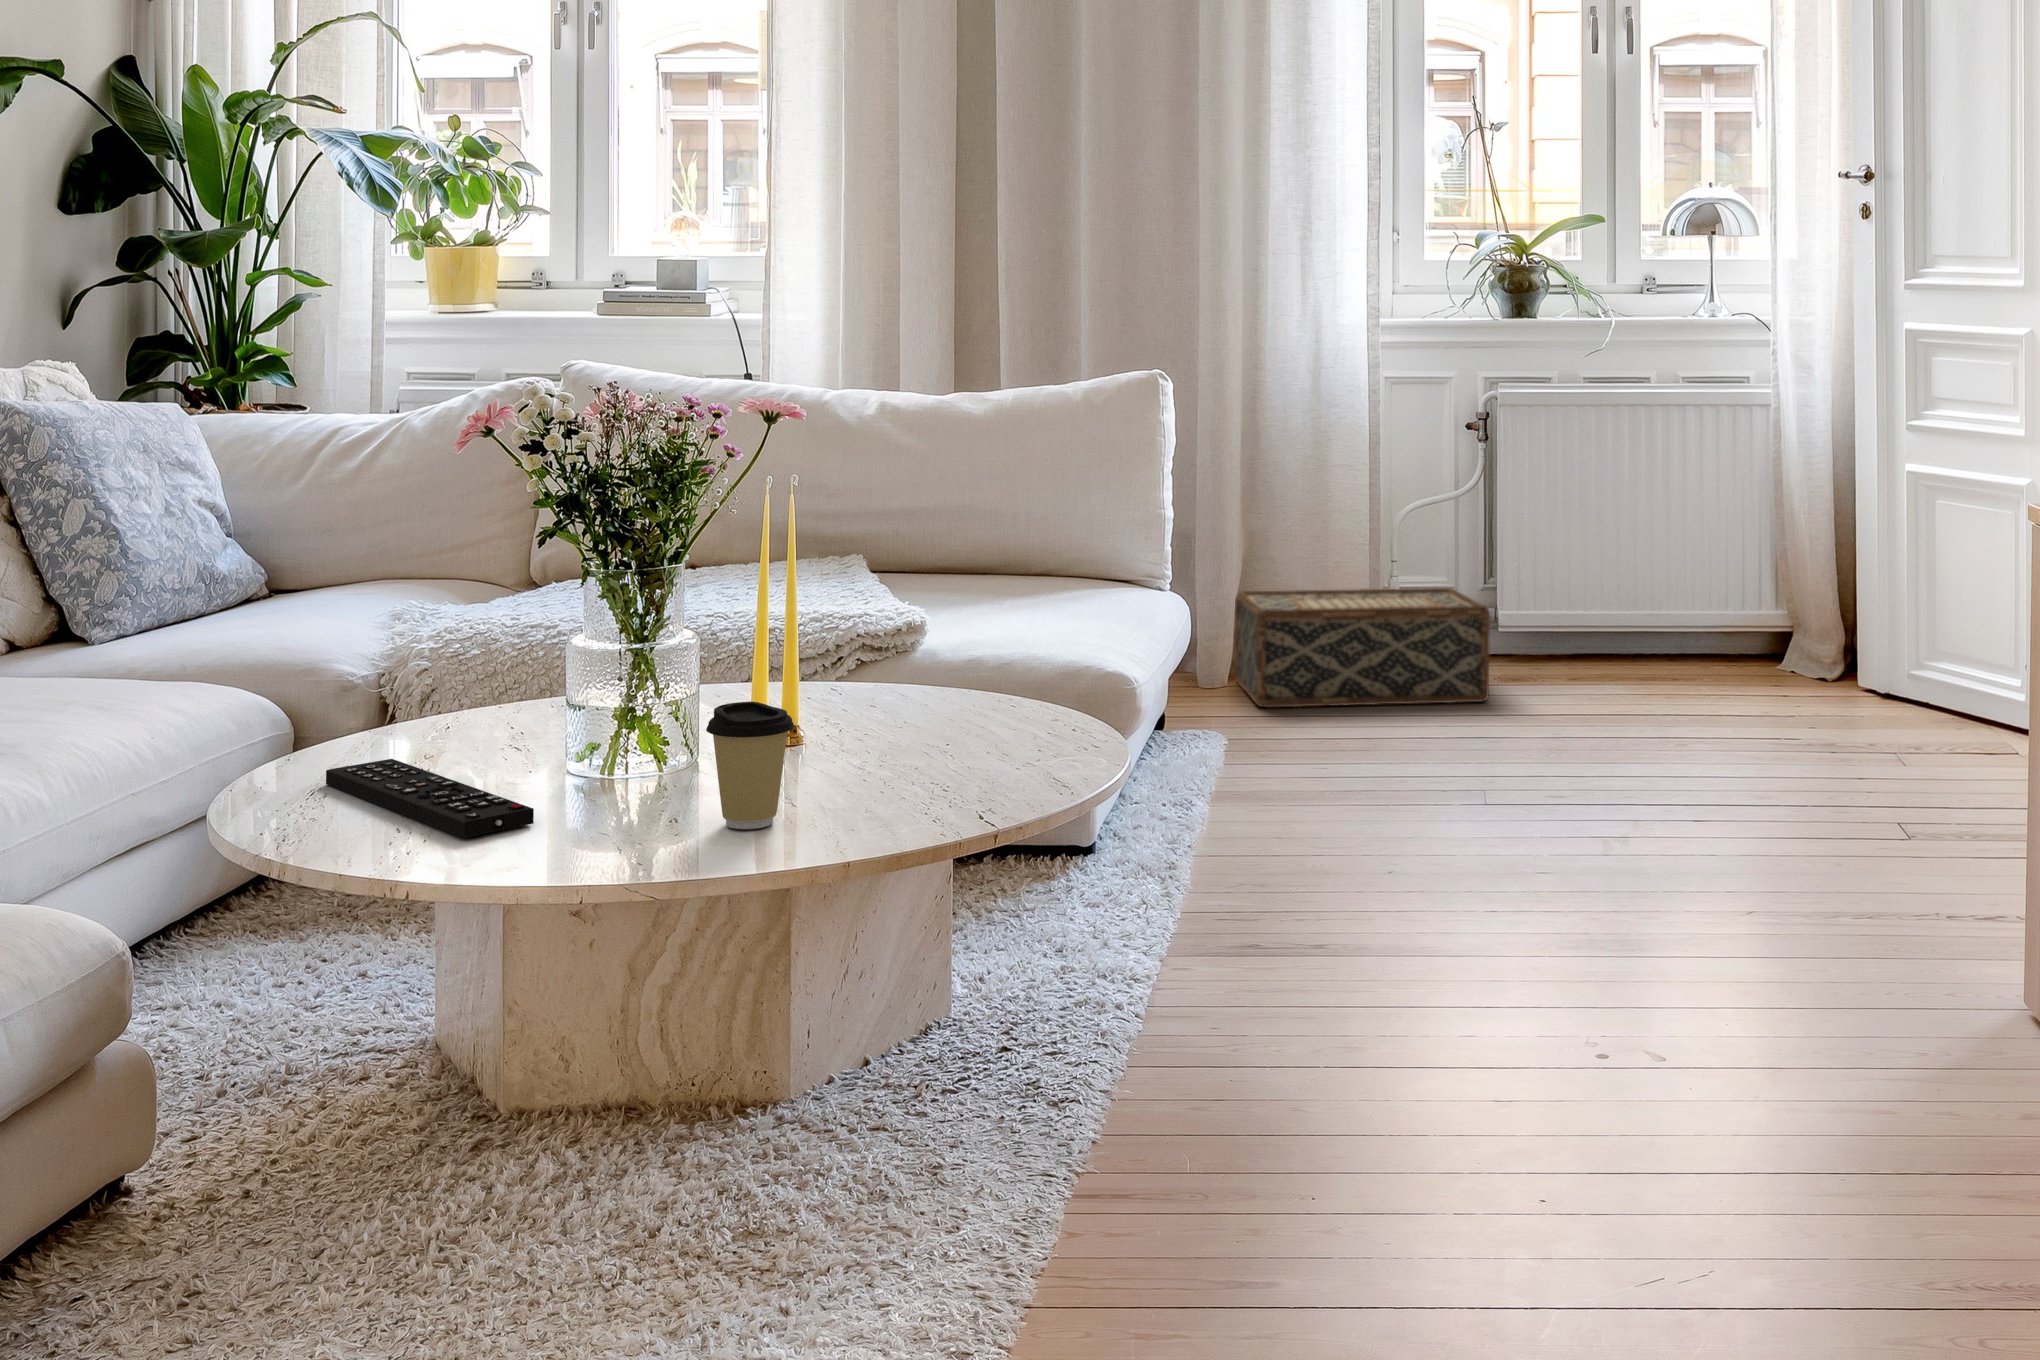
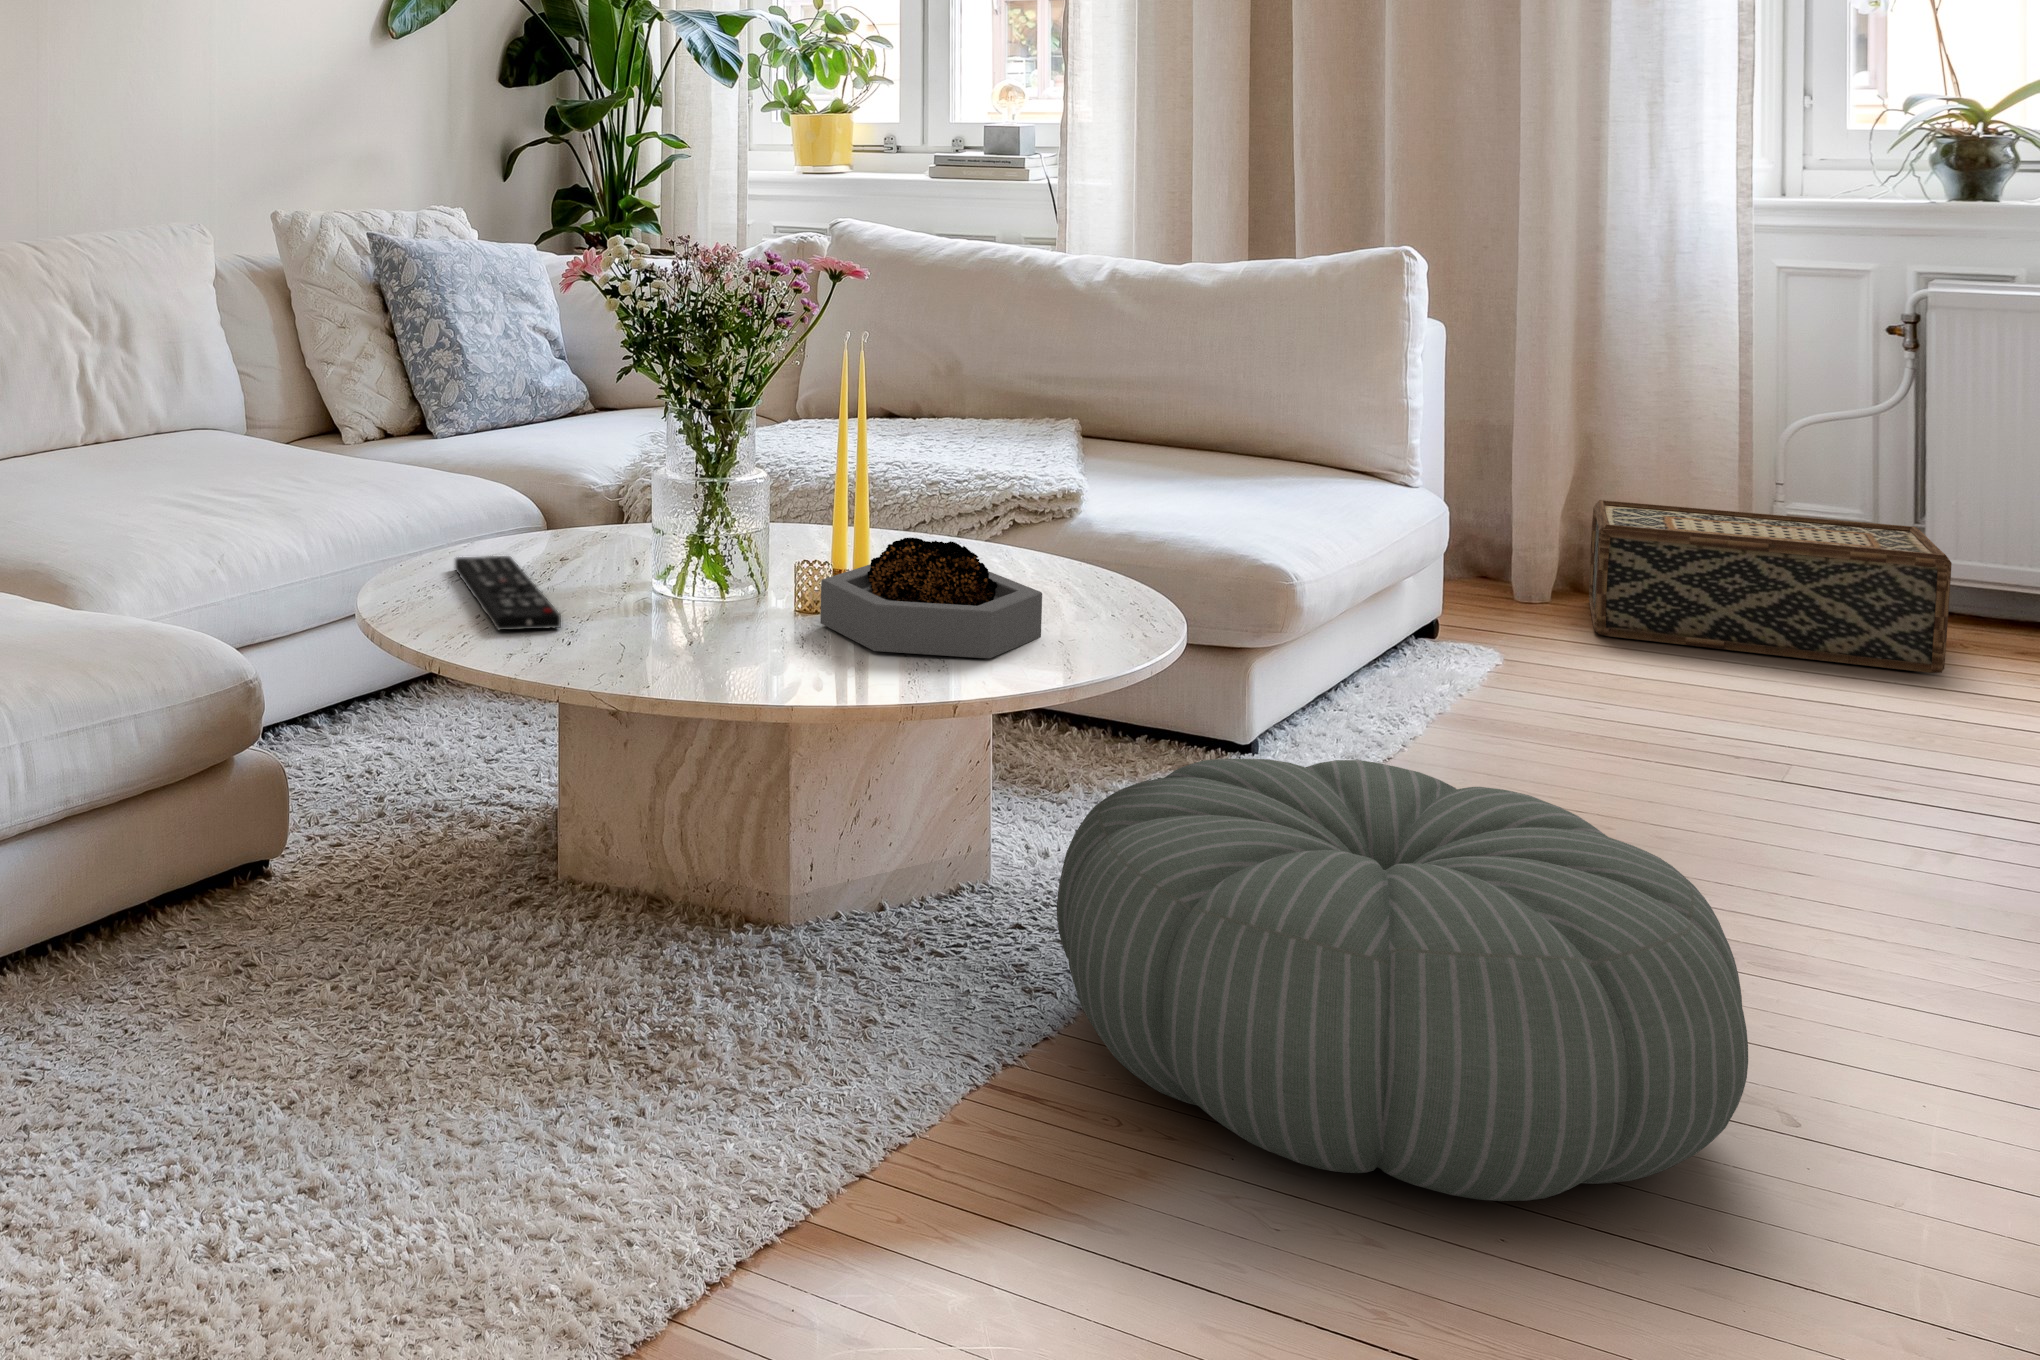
decorative bowl: none [804,662,1013,790] -> present [820,538,1042,658]
coffee cup: present [706,702,794,829] -> none [688,547,770,666]
pouf: none [1082,819,1624,1172] -> present [1057,759,1748,1201]

